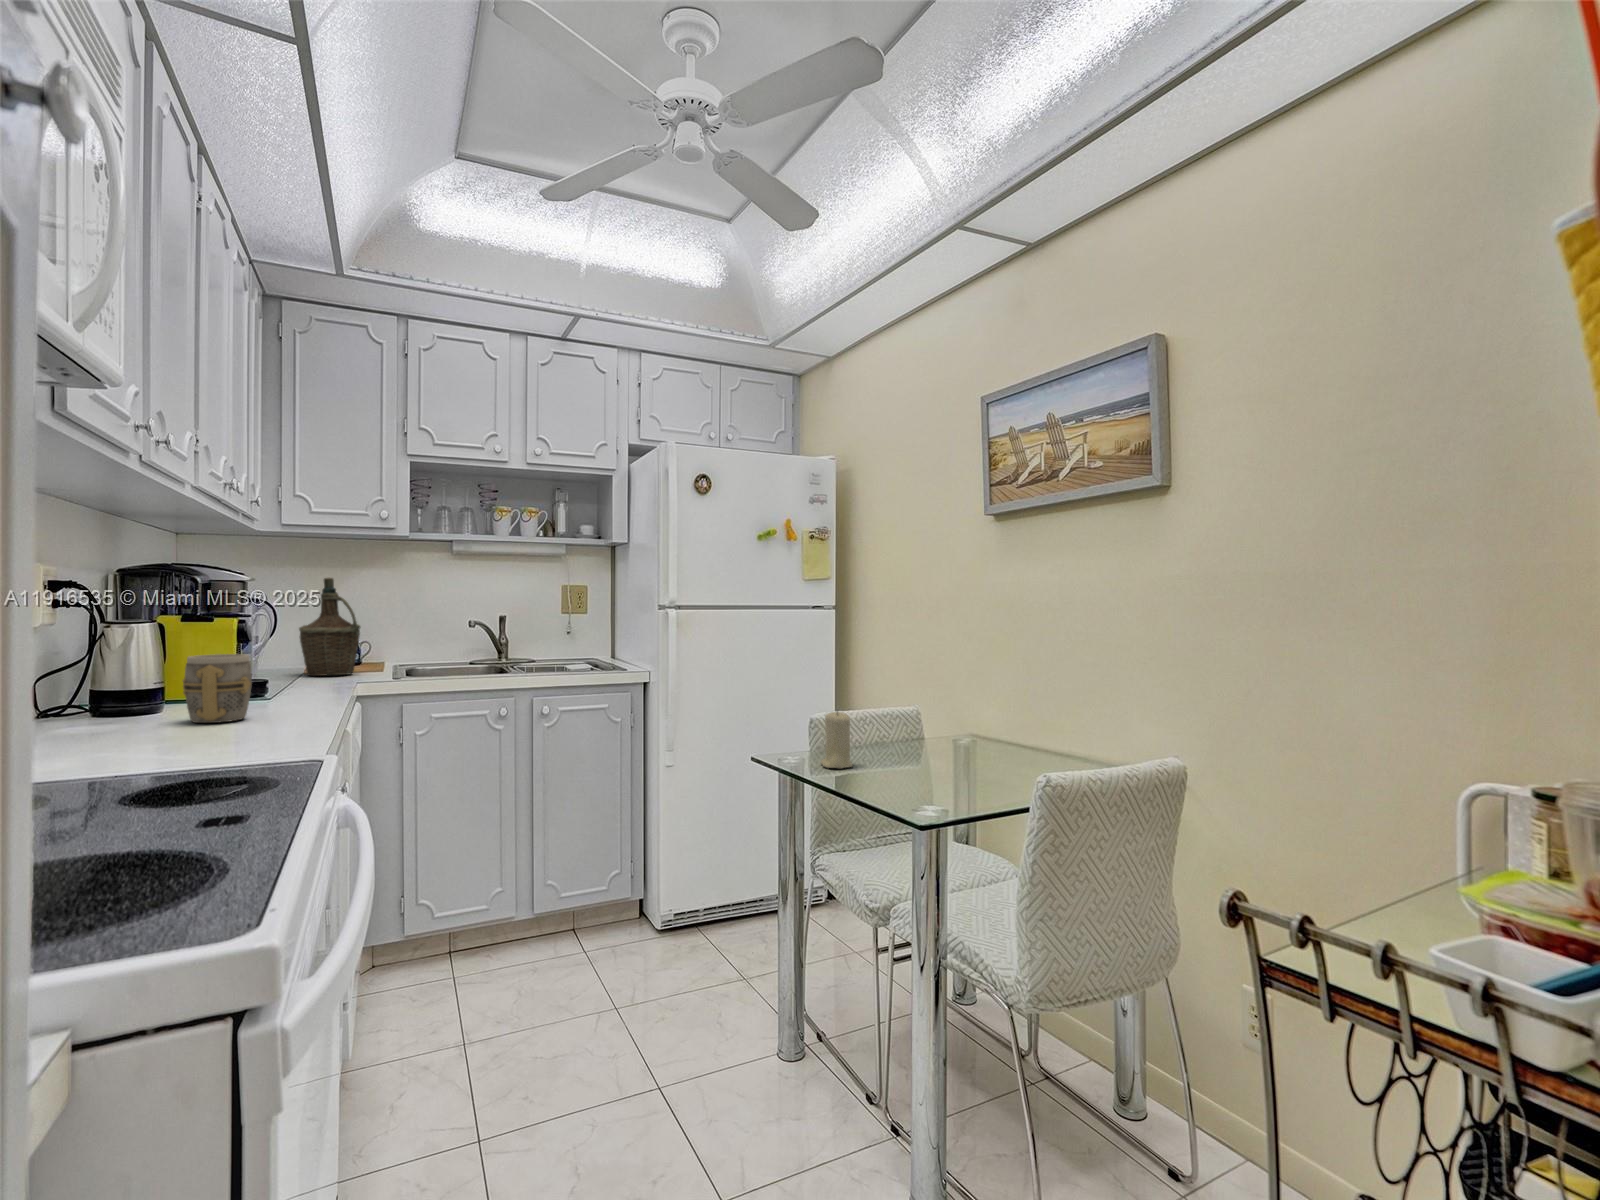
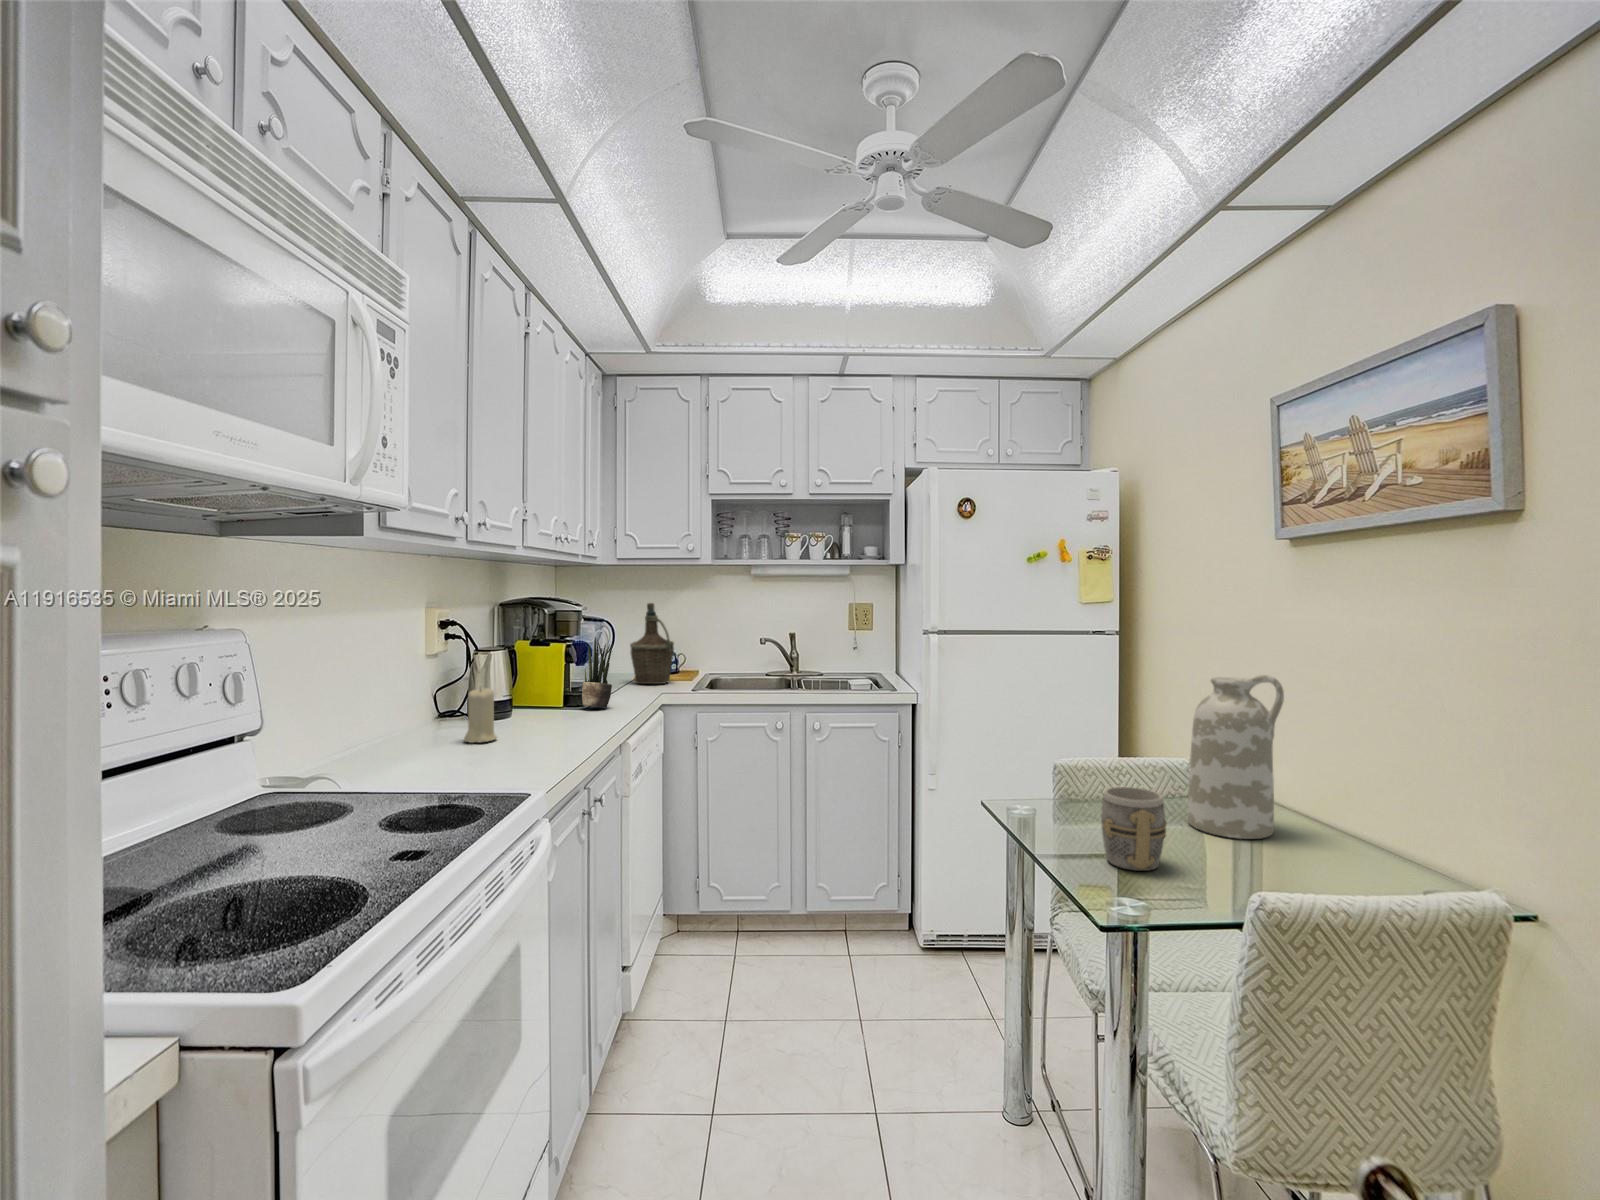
potted plant: none [257,609,302,697] -> present [582,637,613,707]
vase: none [934,623,1006,762] -> present [1188,675,1284,839]
mug: present [183,654,252,723] -> present [1101,787,1167,871]
candle: present [821,711,853,768] -> present [464,688,497,743]

